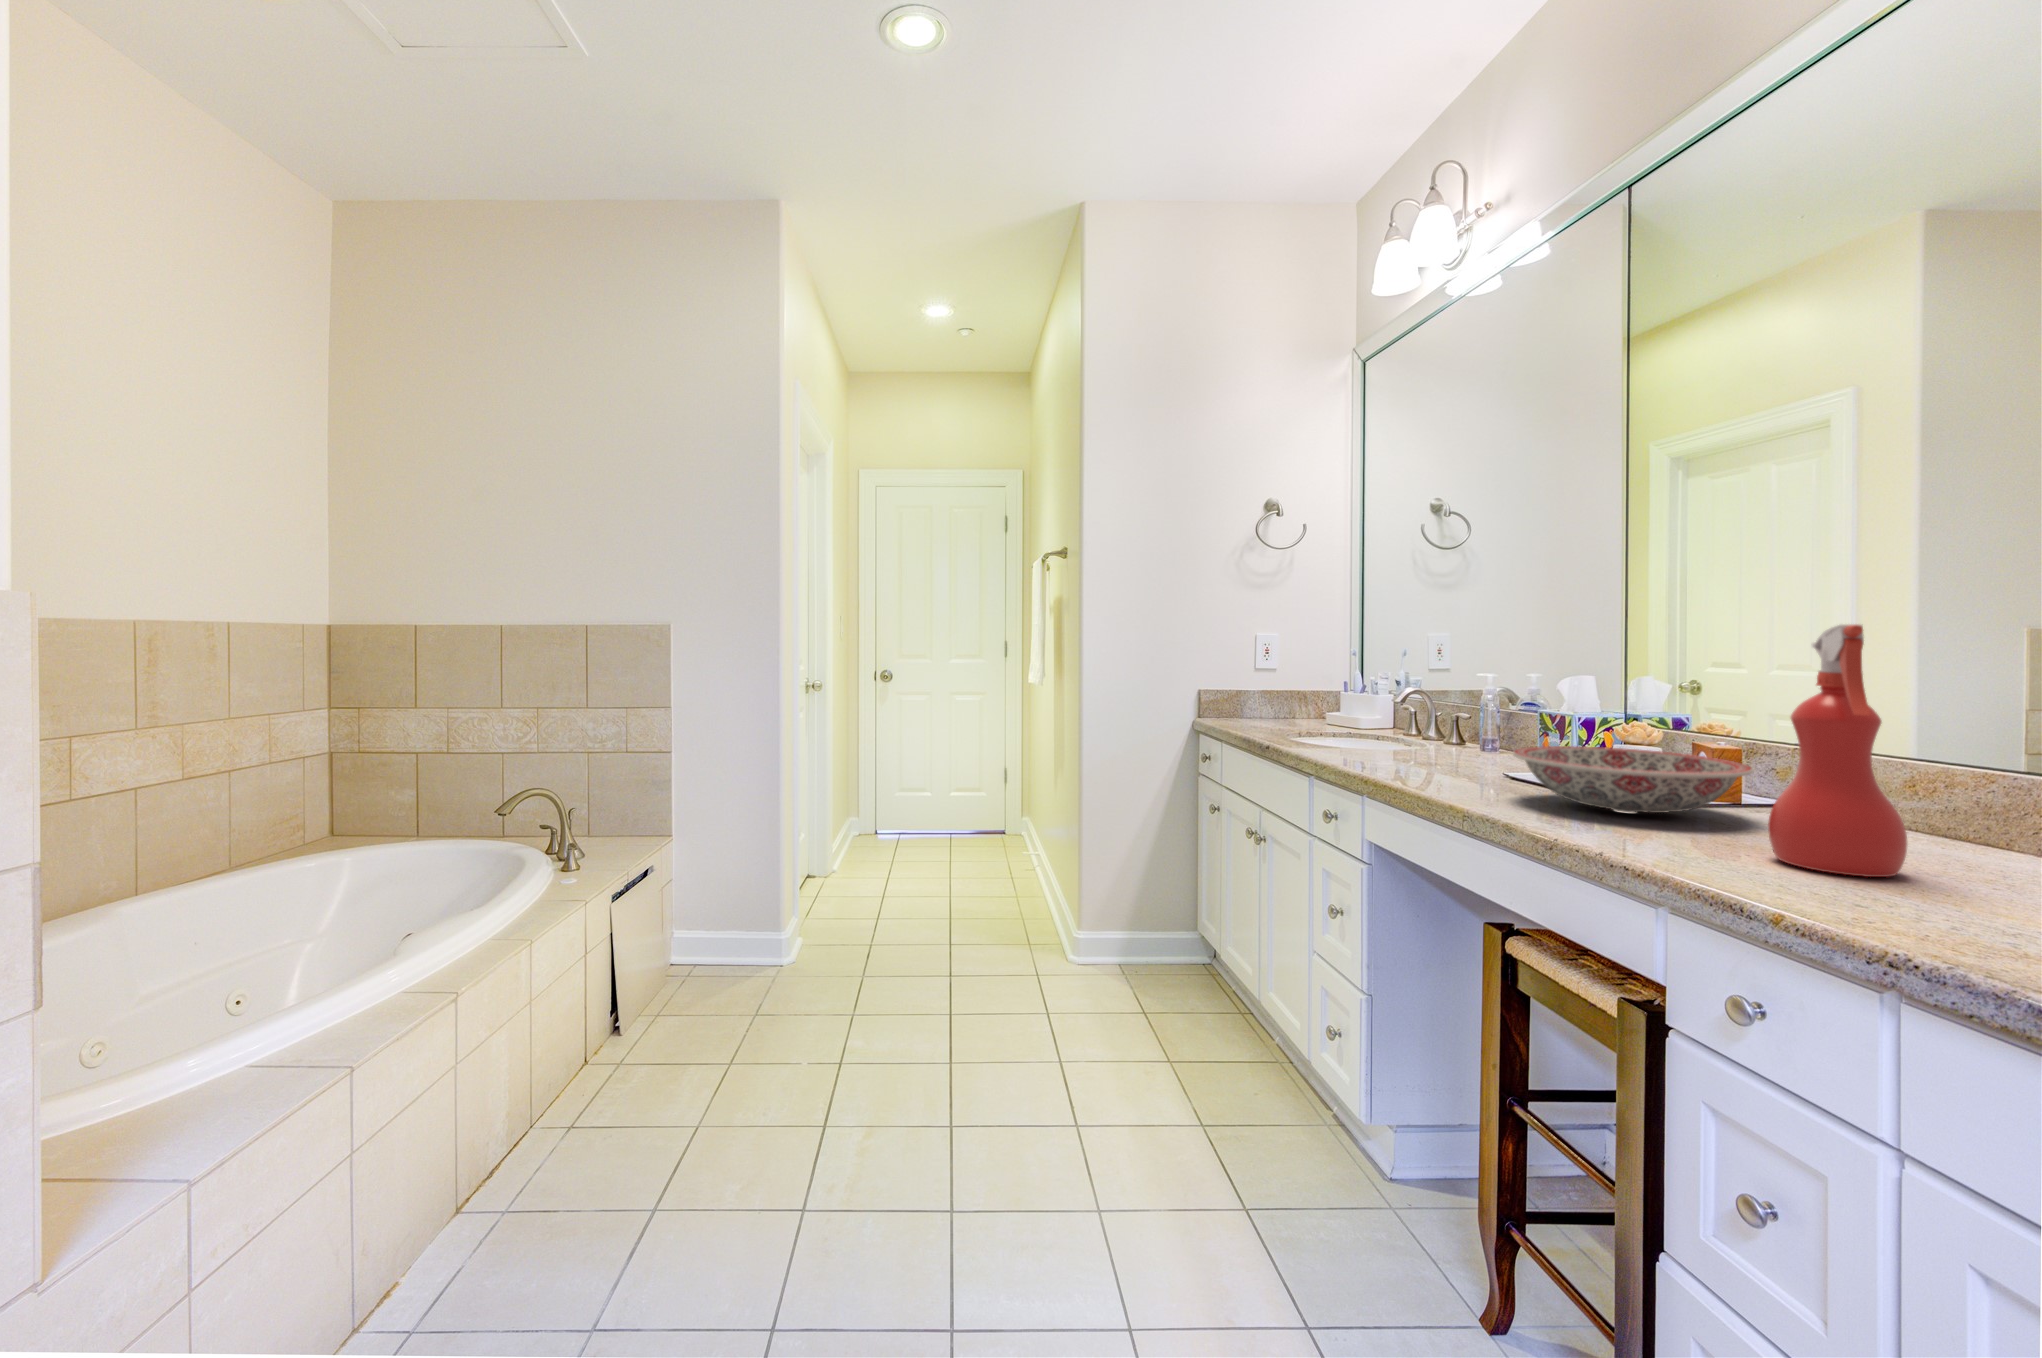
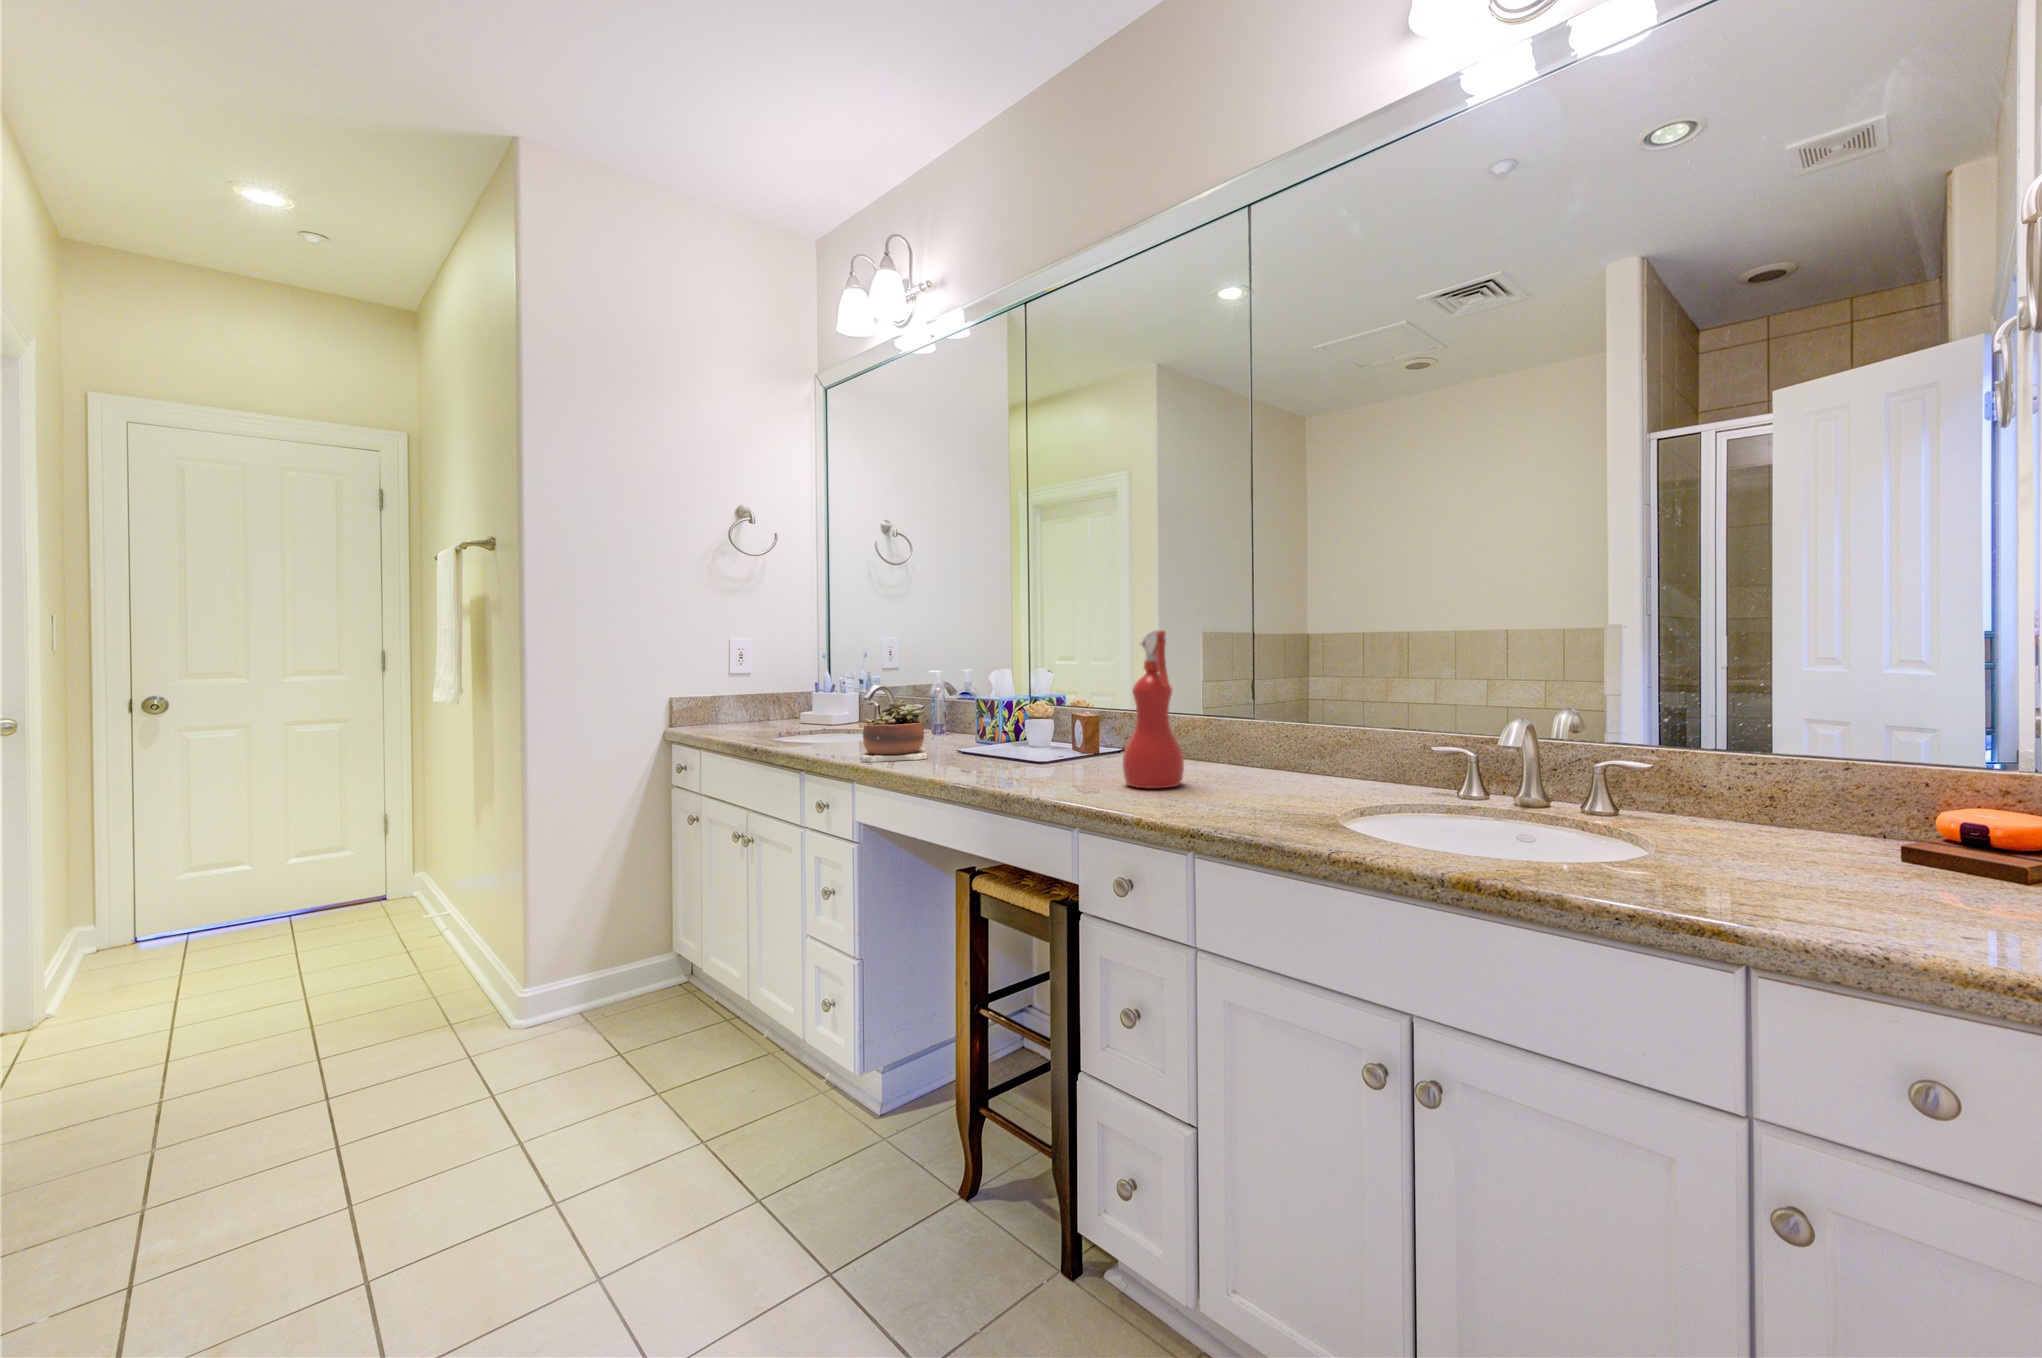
succulent plant: none [1373,706,1459,779] -> present [861,700,927,762]
ceramic bowl: present [1513,746,1754,813] -> none [970,721,1109,768]

